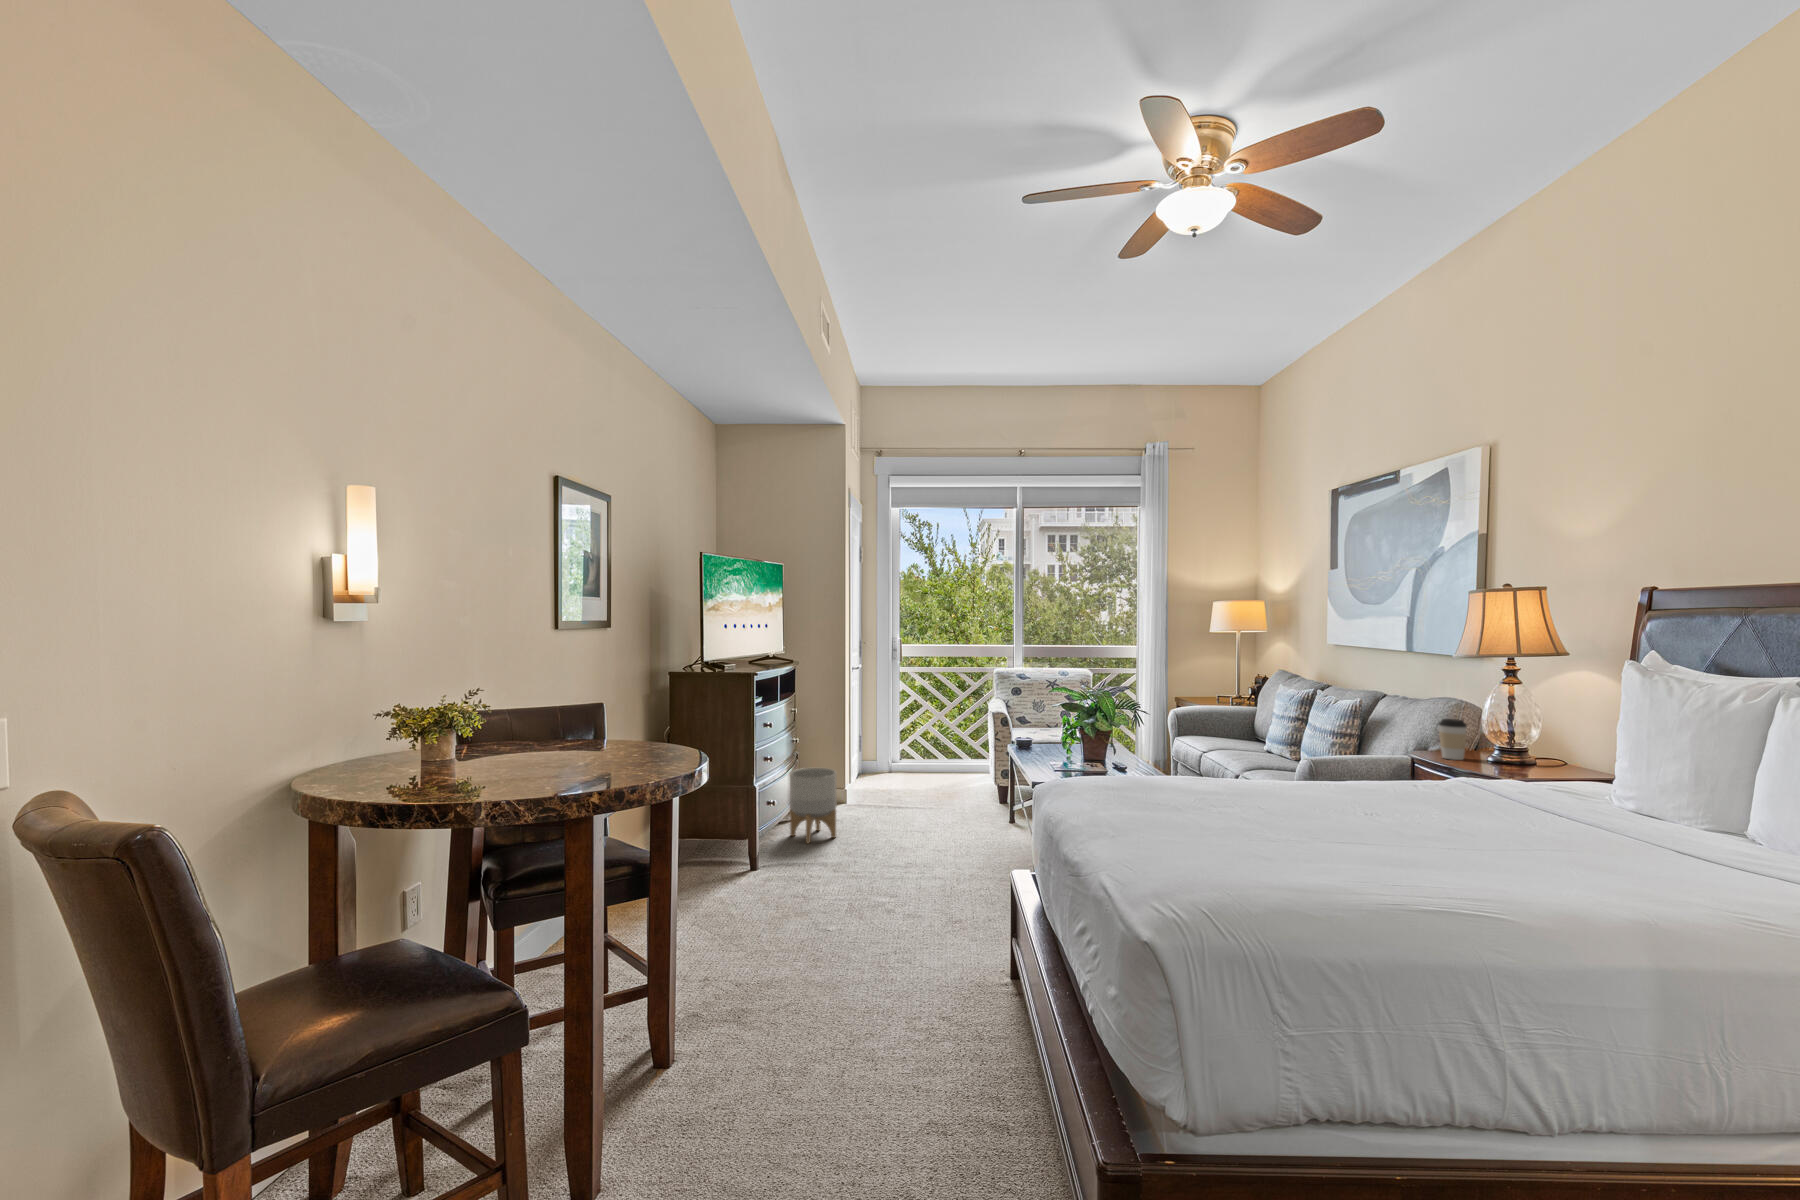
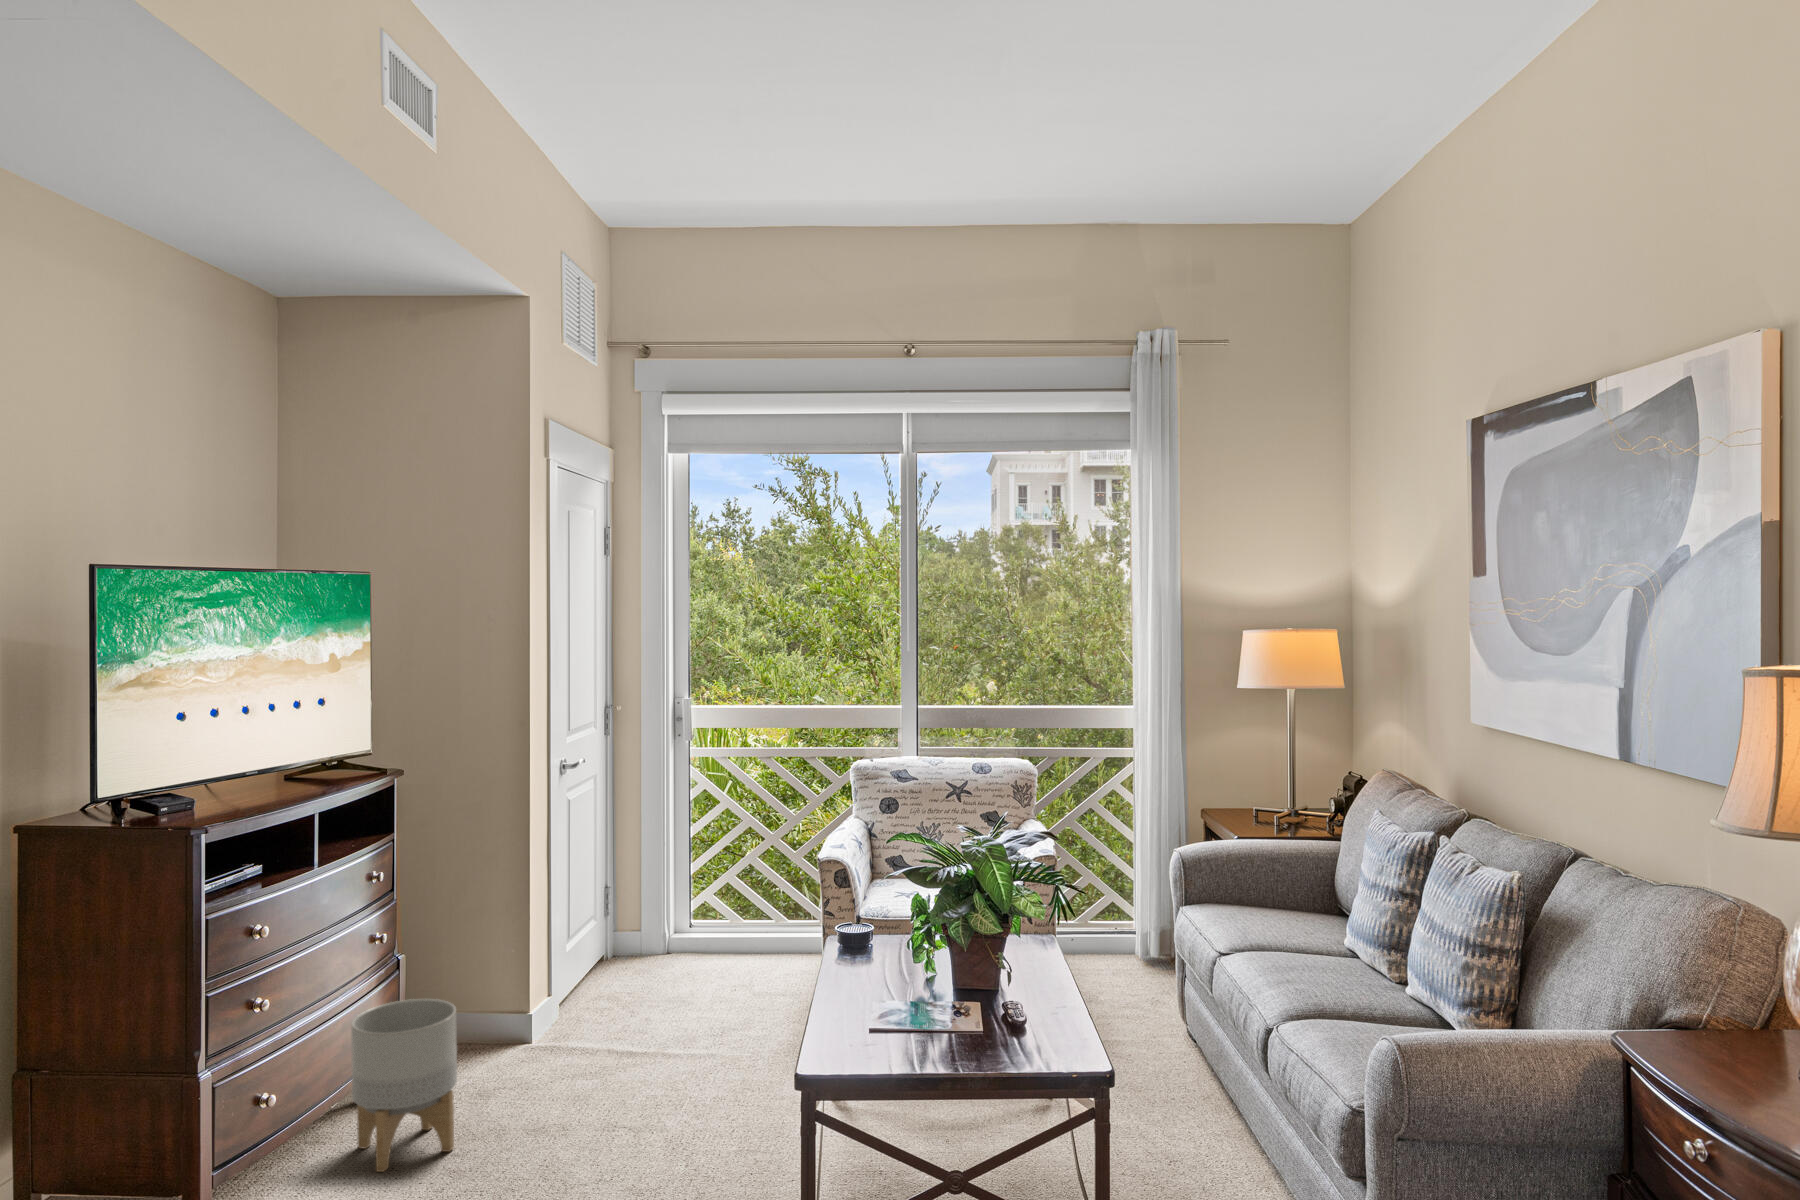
coffee cup: present [1439,719,1467,760] -> none [1685,957,1752,1060]

